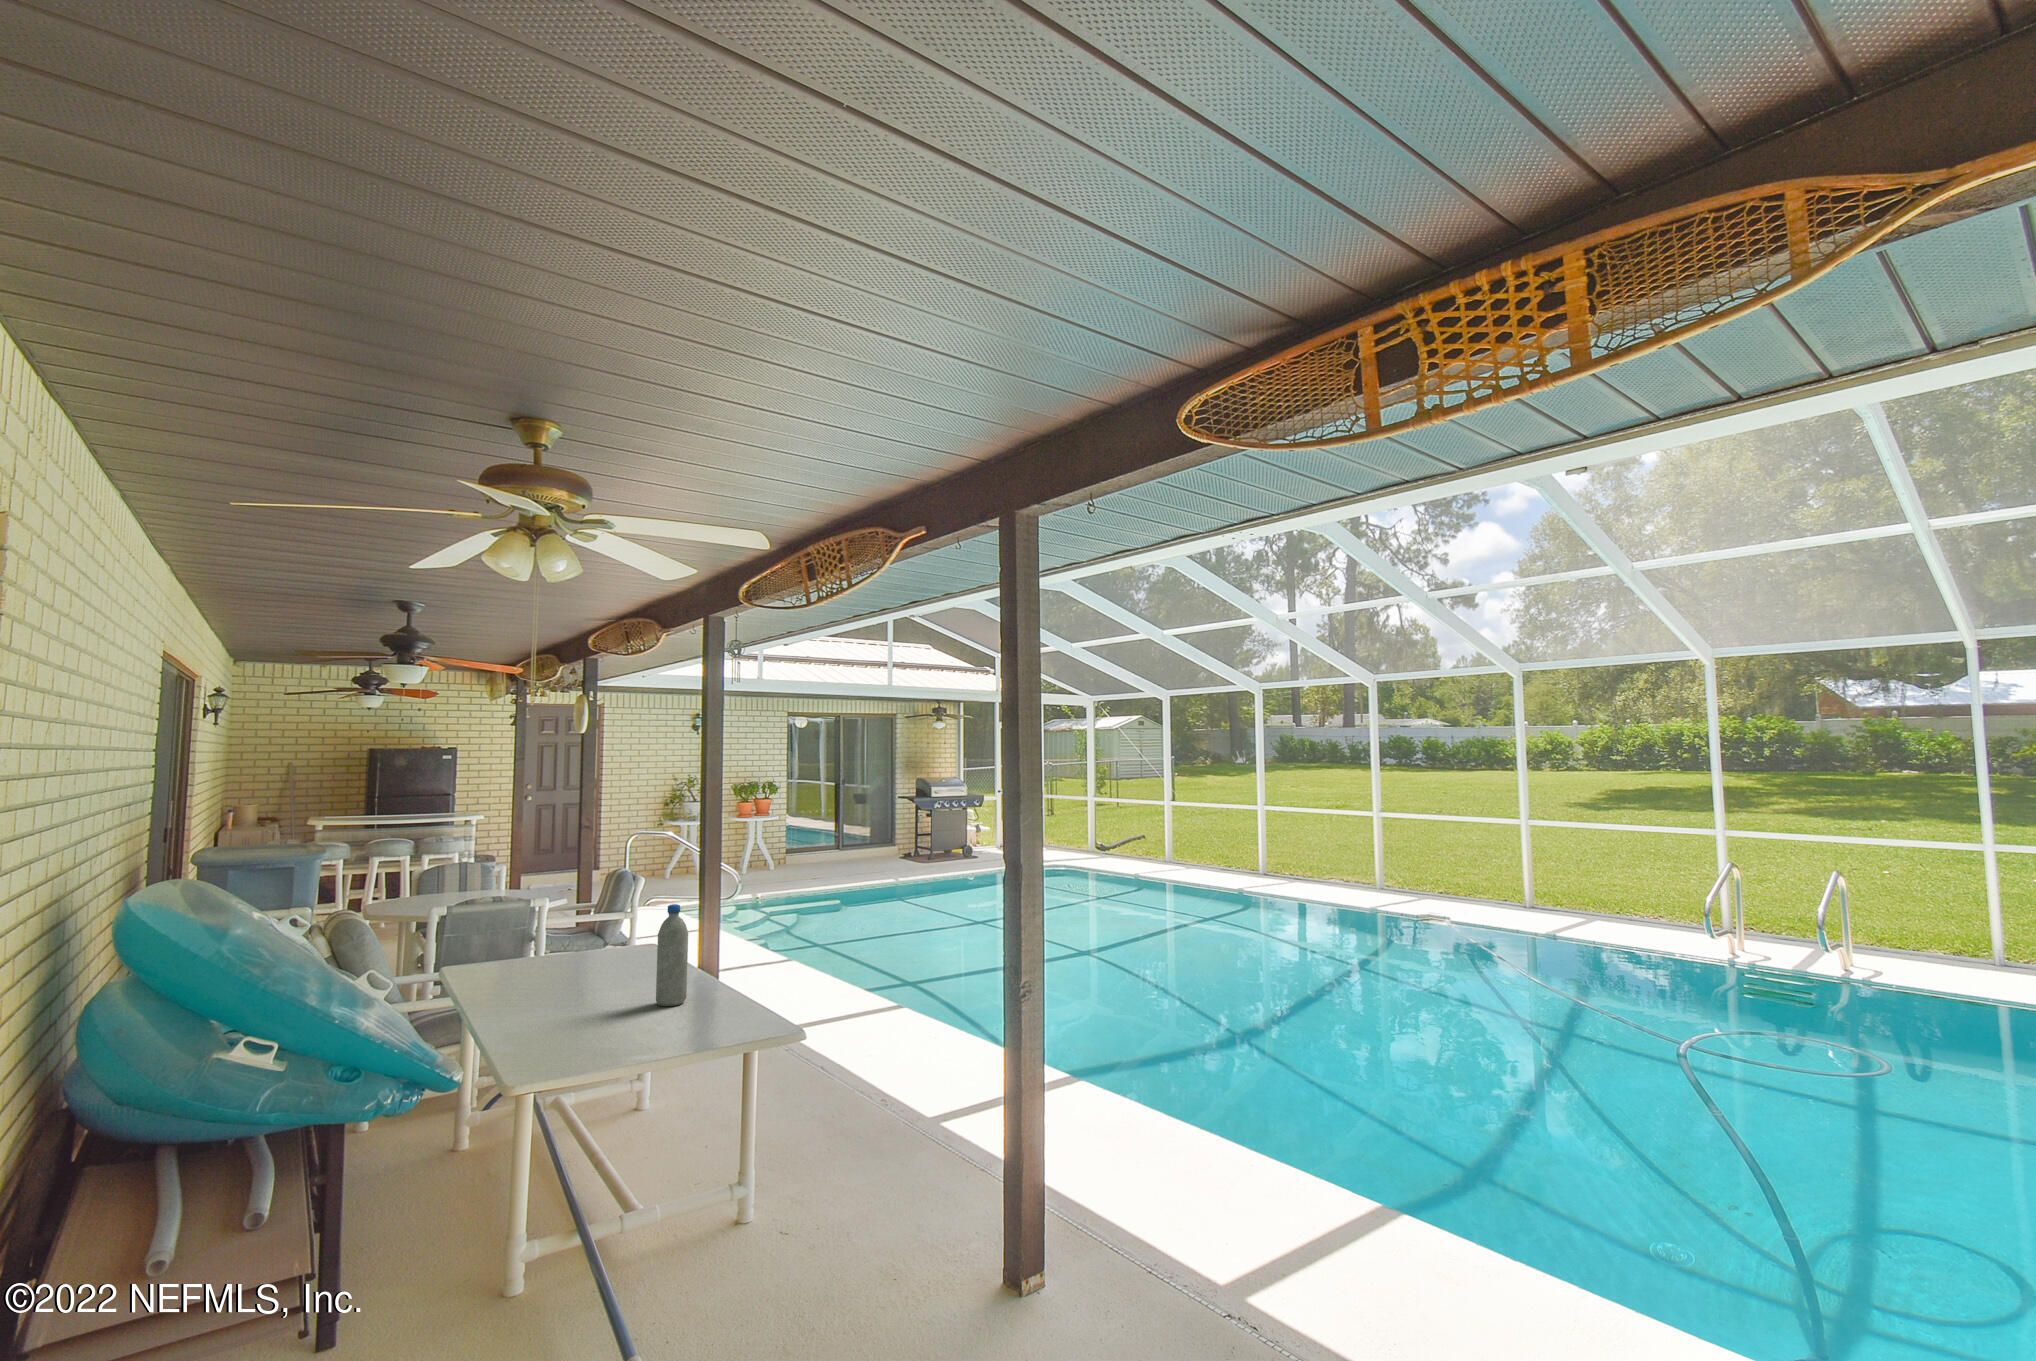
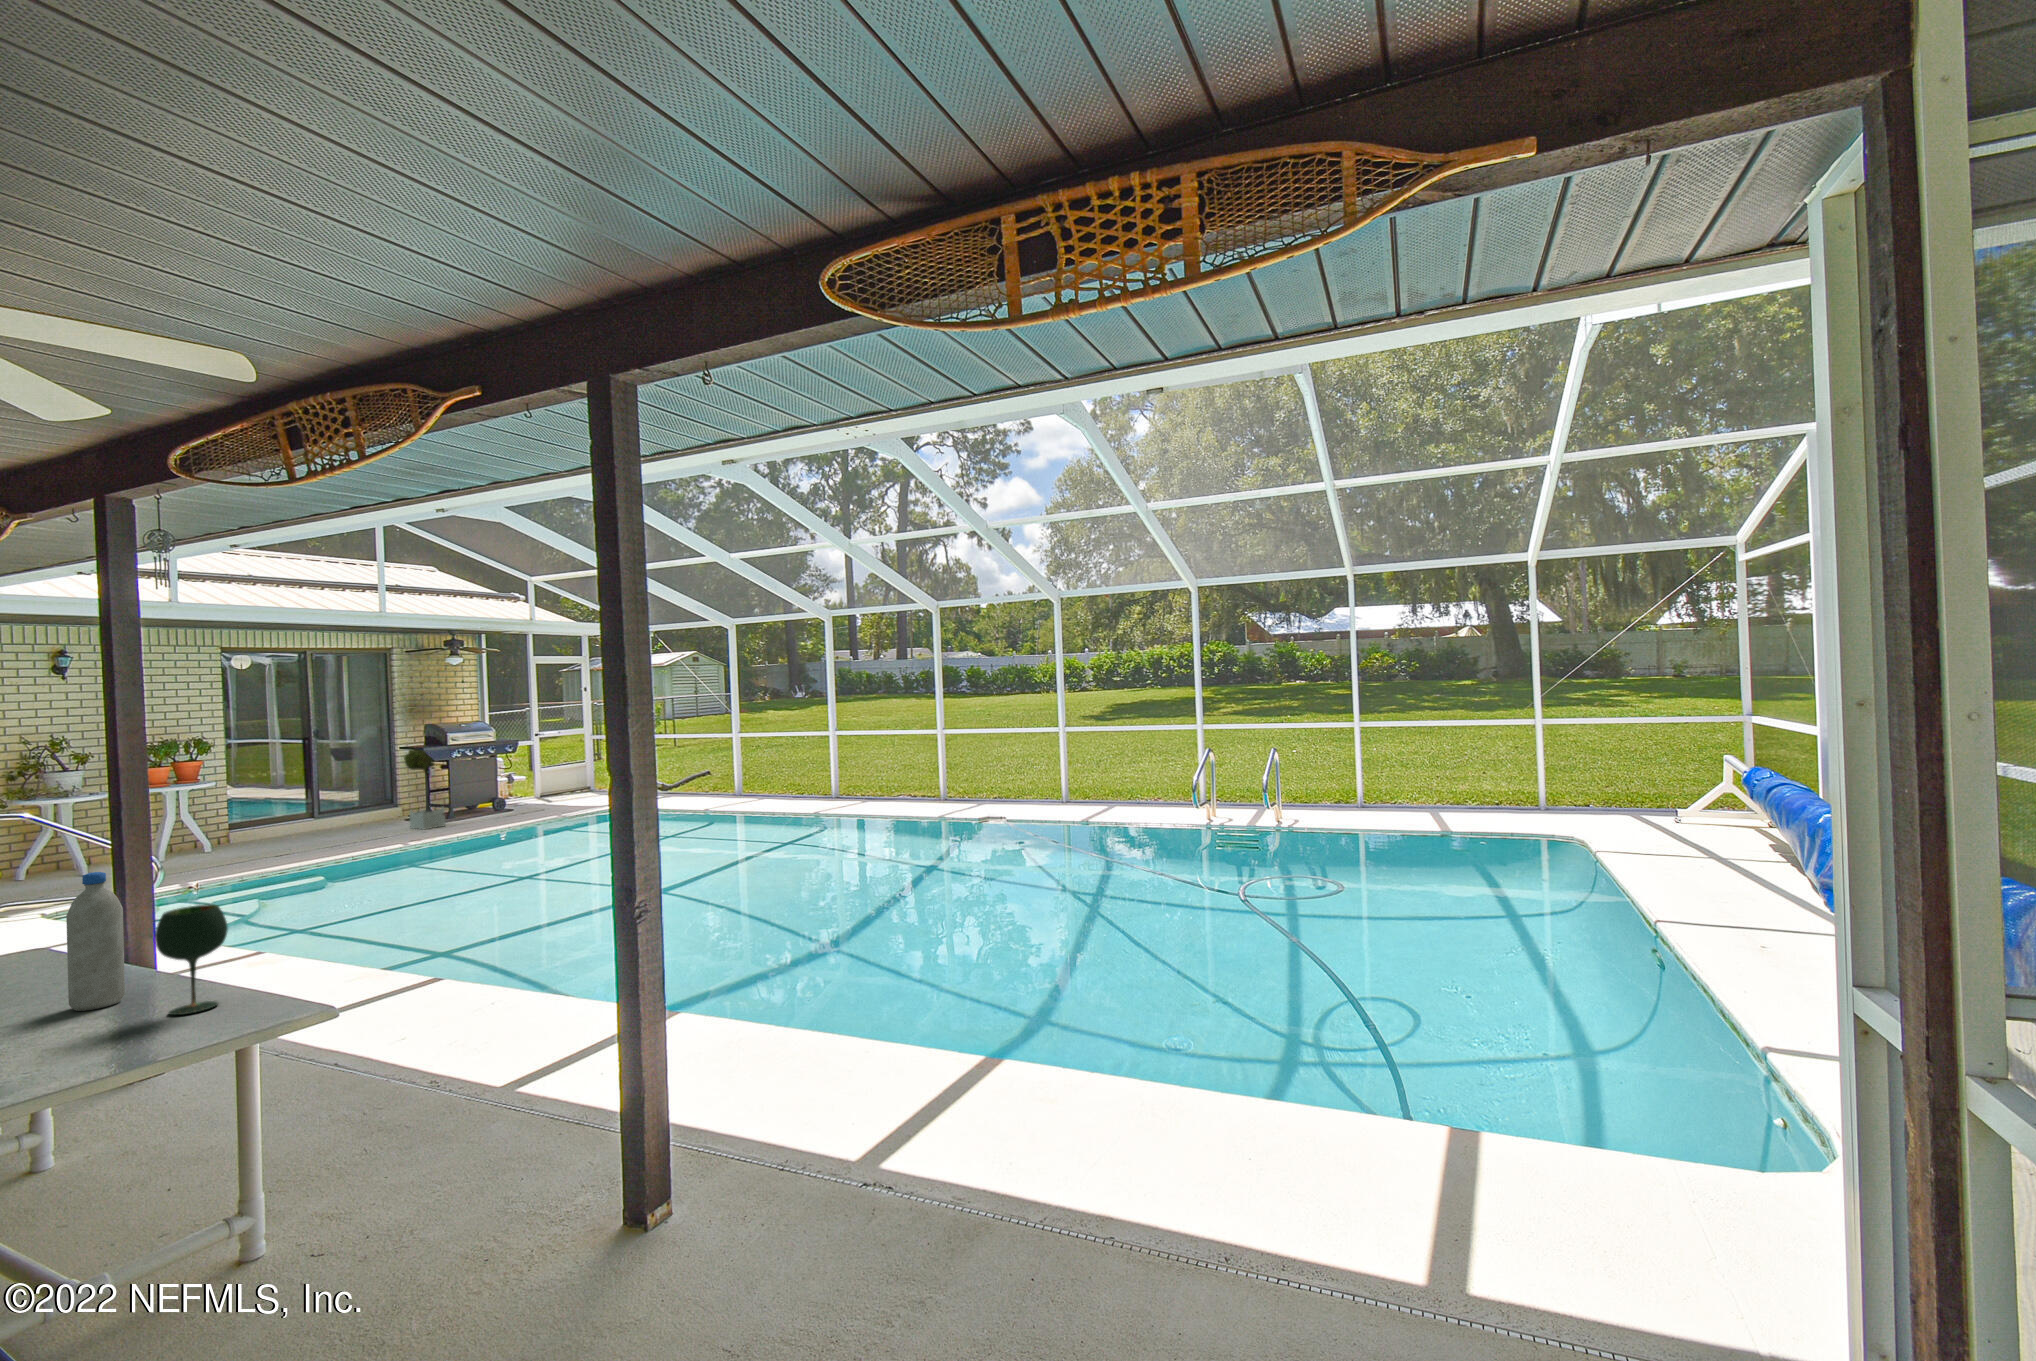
potted tree: none [900,798,928,869] -> present [404,749,446,829]
wine glass: none [701,939,744,1023] -> present [155,904,228,1015]

